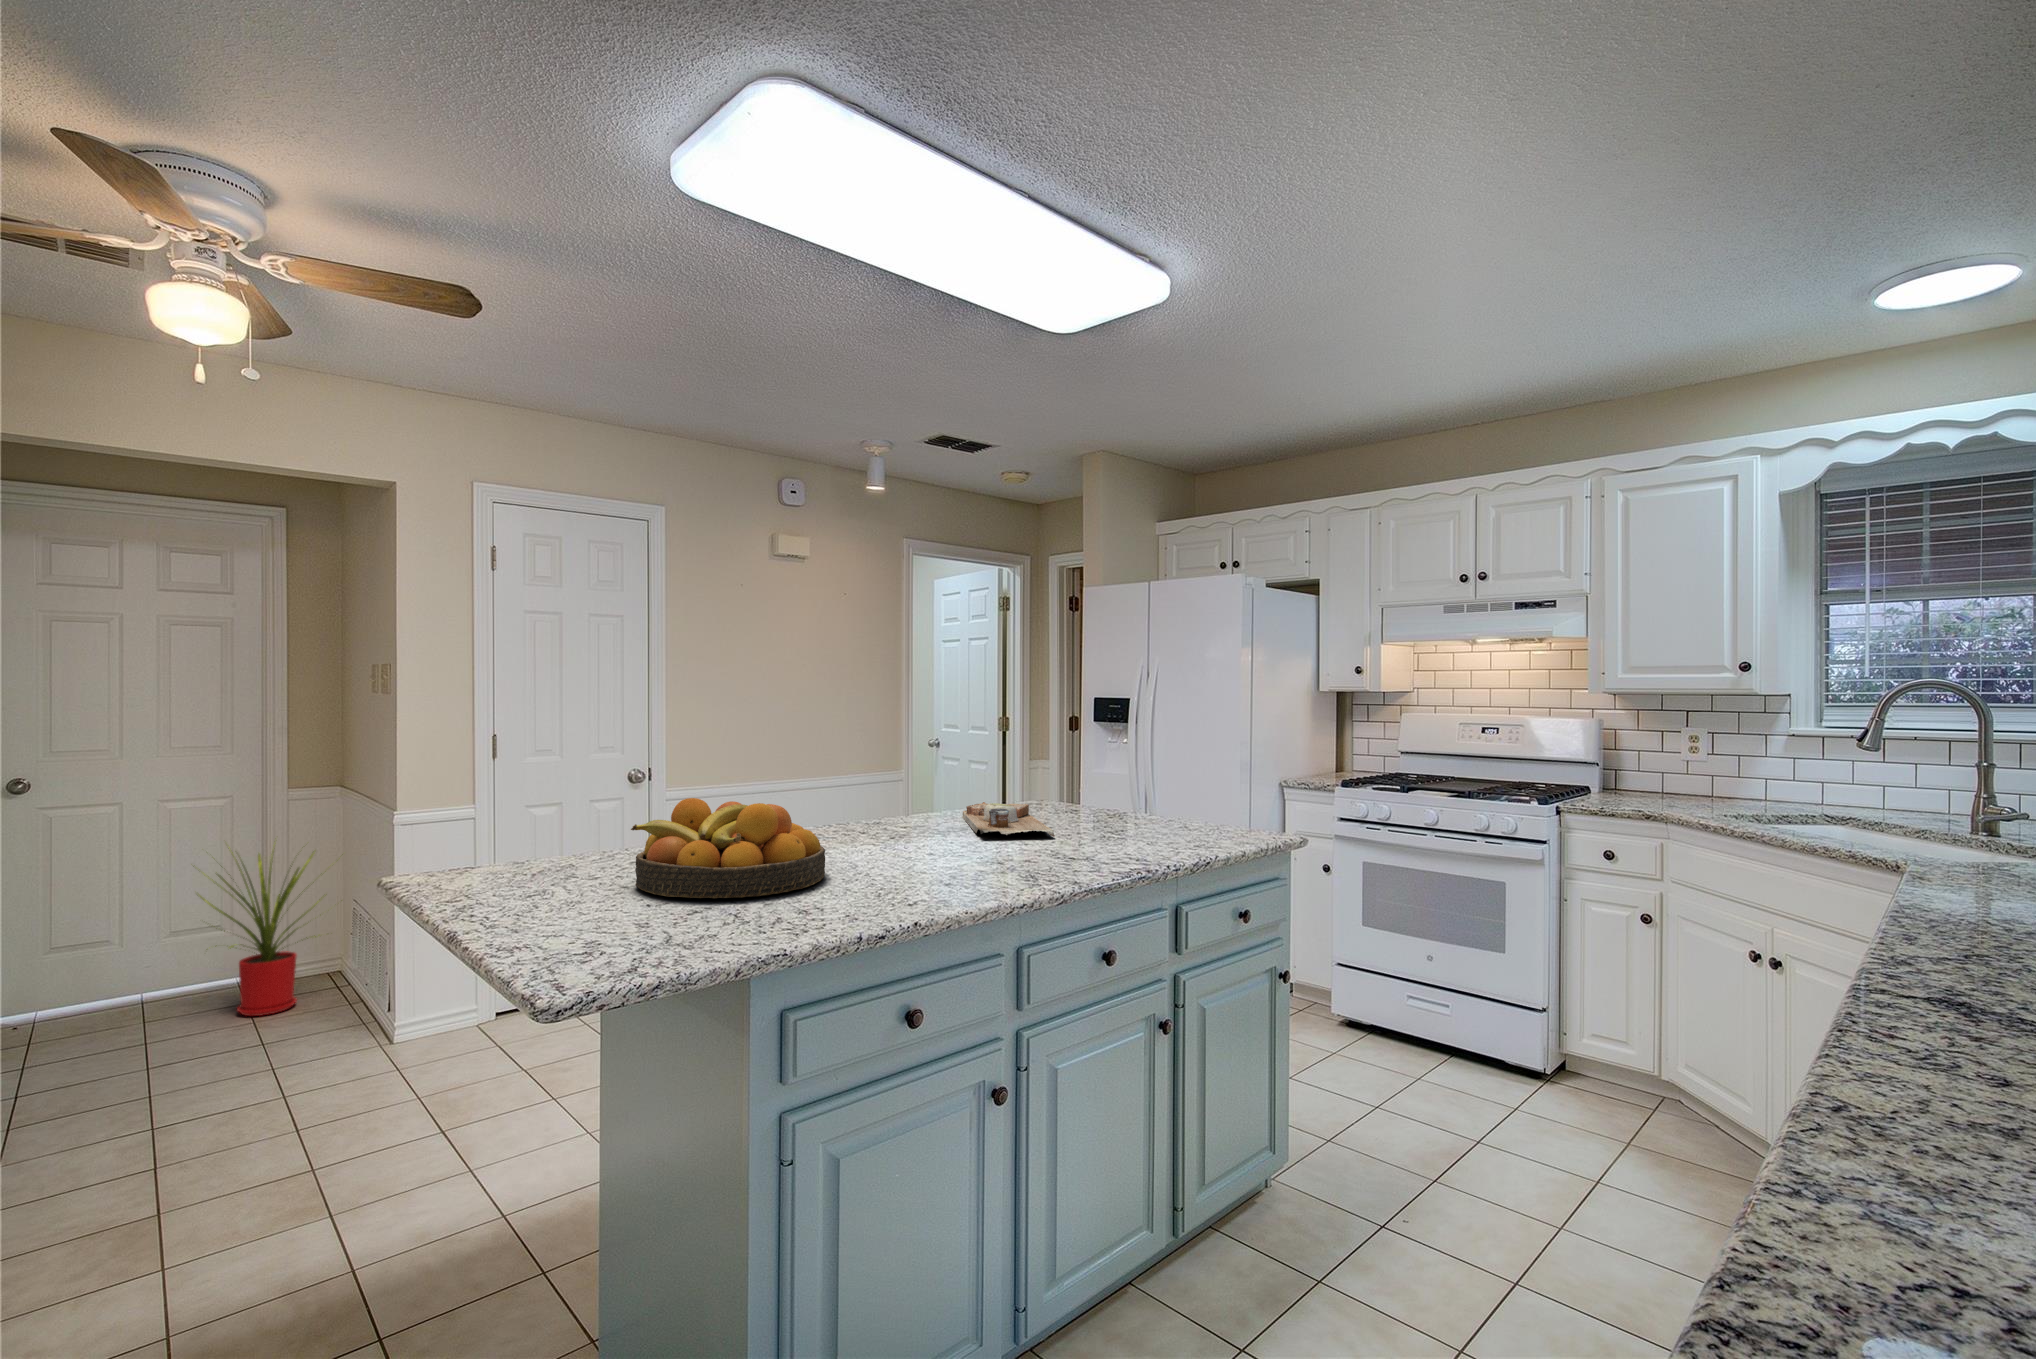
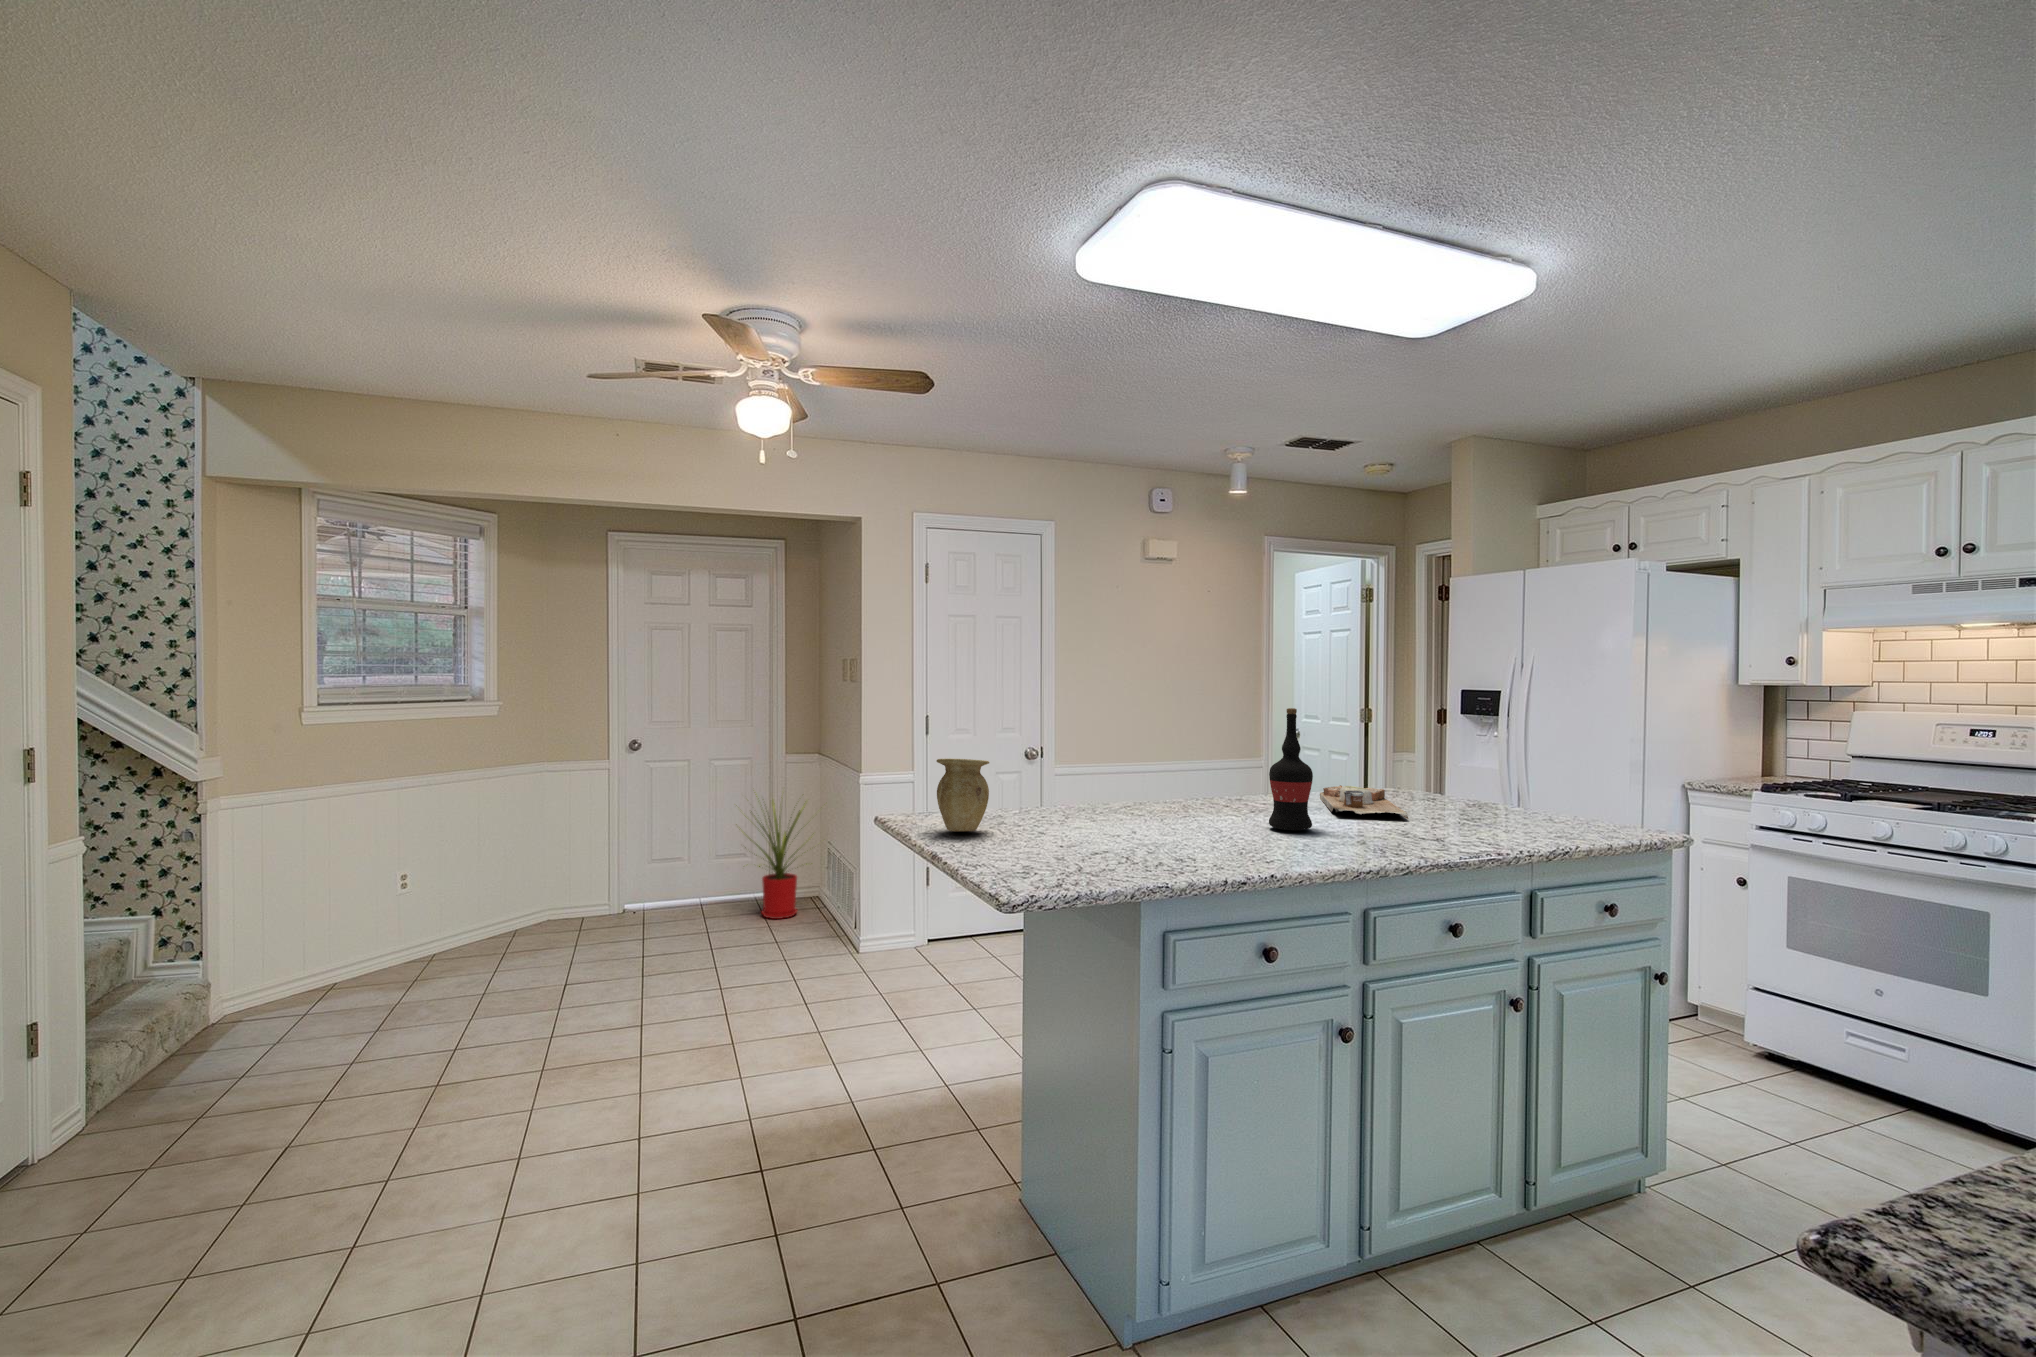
wine bottle: none [909,720,957,860] -> present [1269,708,1313,830]
vase: none [469,798,550,897] -> present [937,759,989,831]
fruit bowl: present [631,798,825,898] -> none [1046,766,1196,846]

